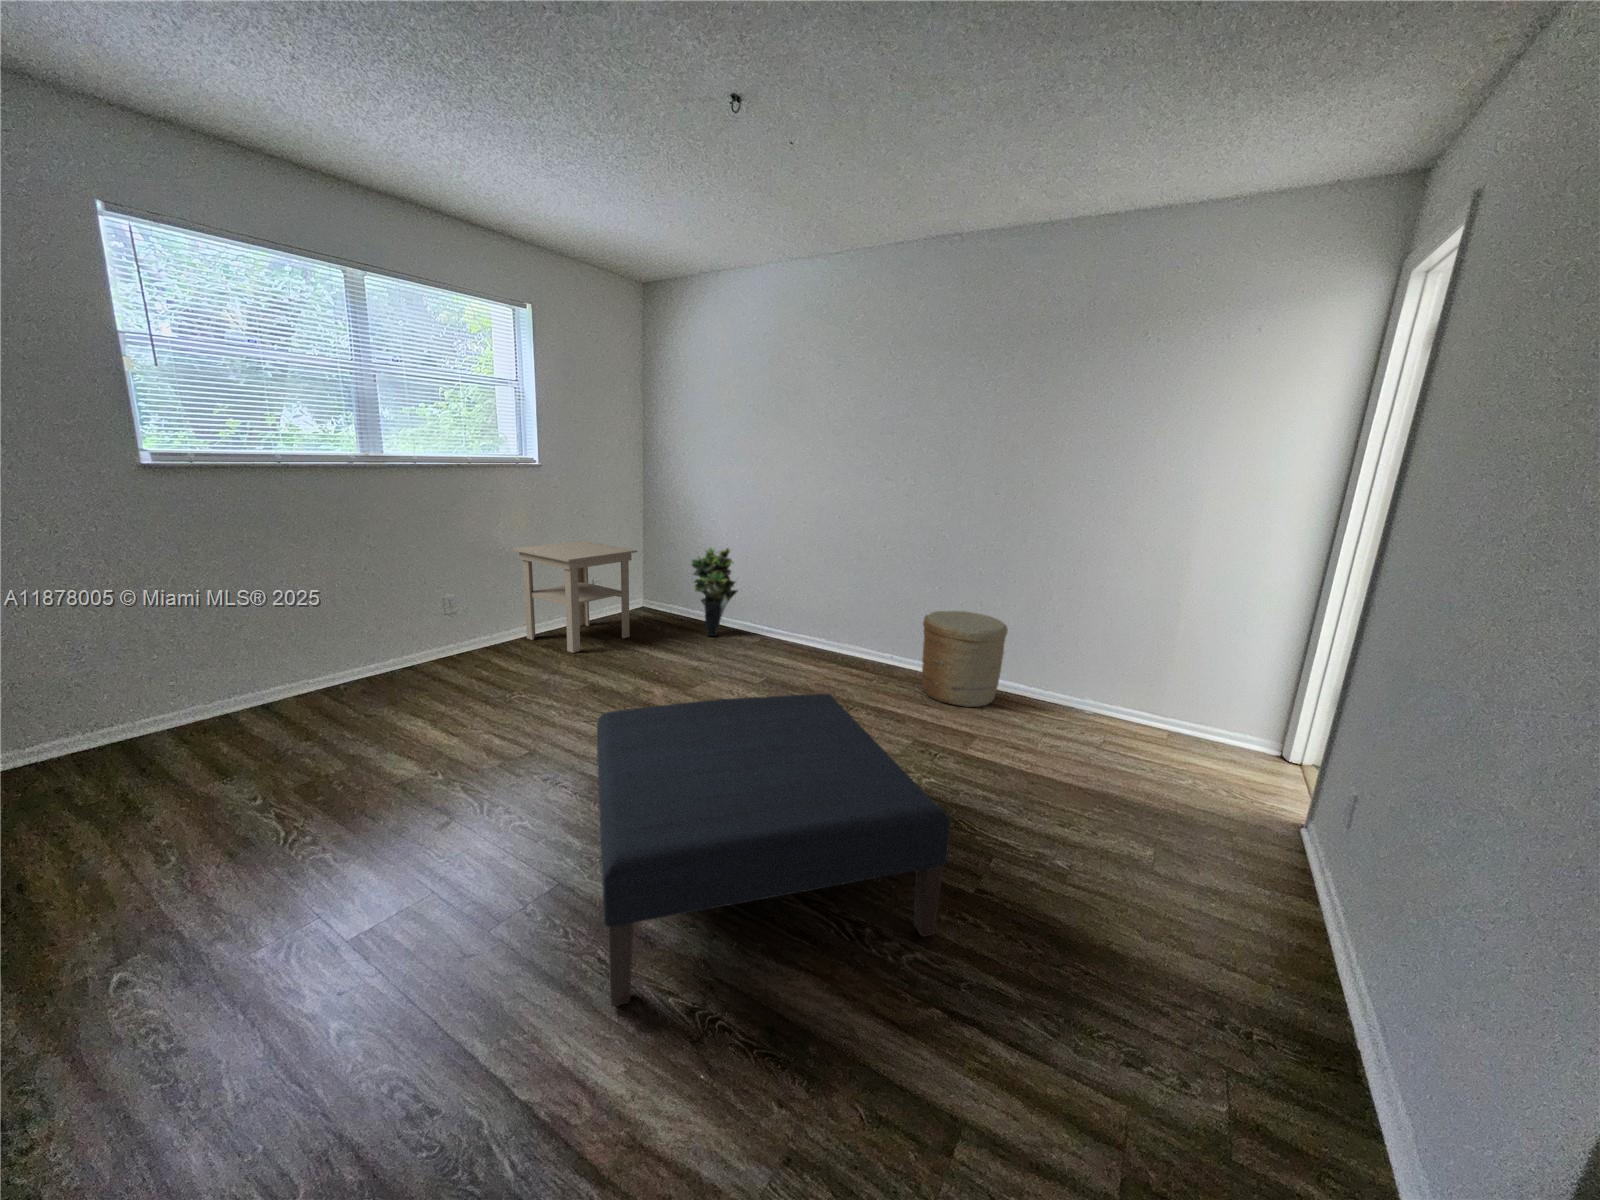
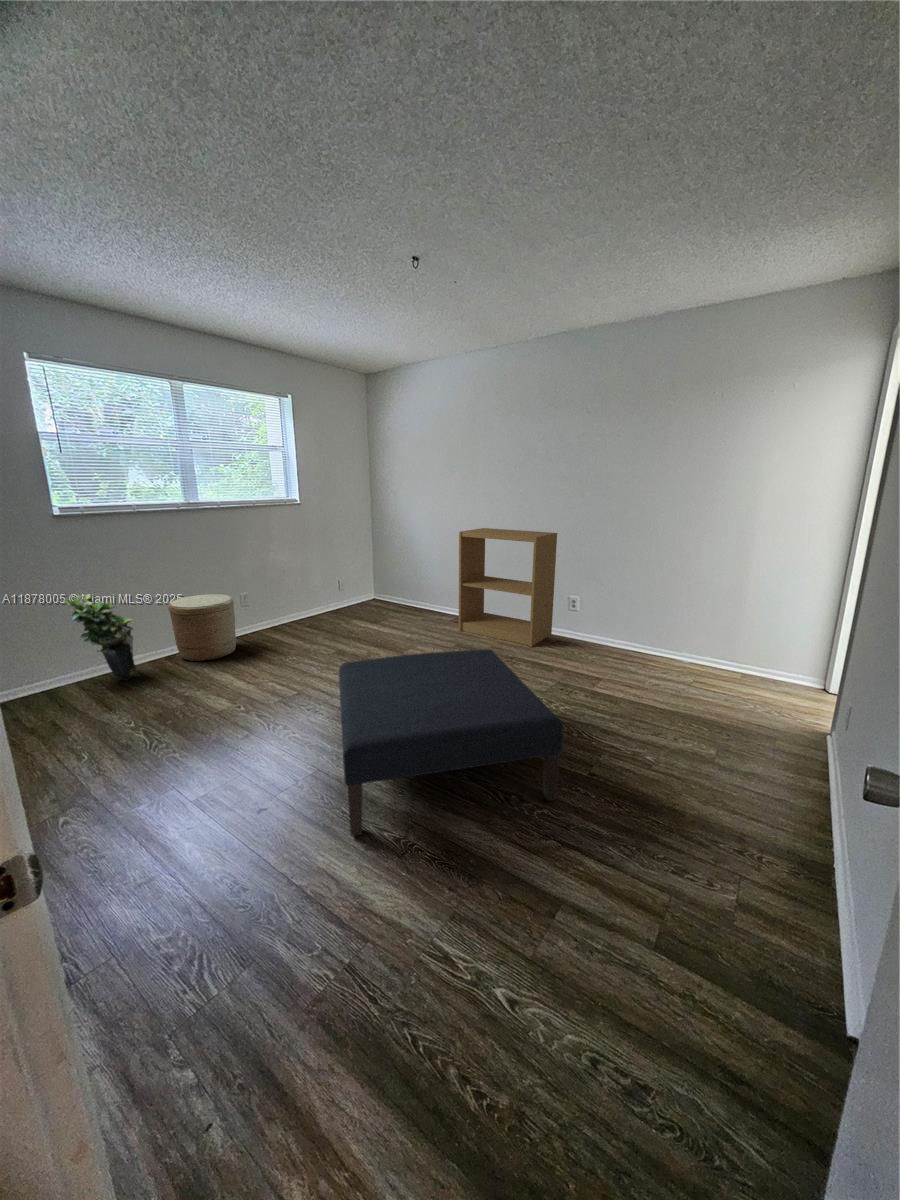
bookshelf: none [772,513,917,685] -> present [459,528,557,647]
side table: present [513,541,637,653] -> none [281,554,364,630]
potted plant: present [692,548,737,636] -> present [63,594,135,680]
woven basket: present [922,611,1008,707] -> present [168,594,236,661]

